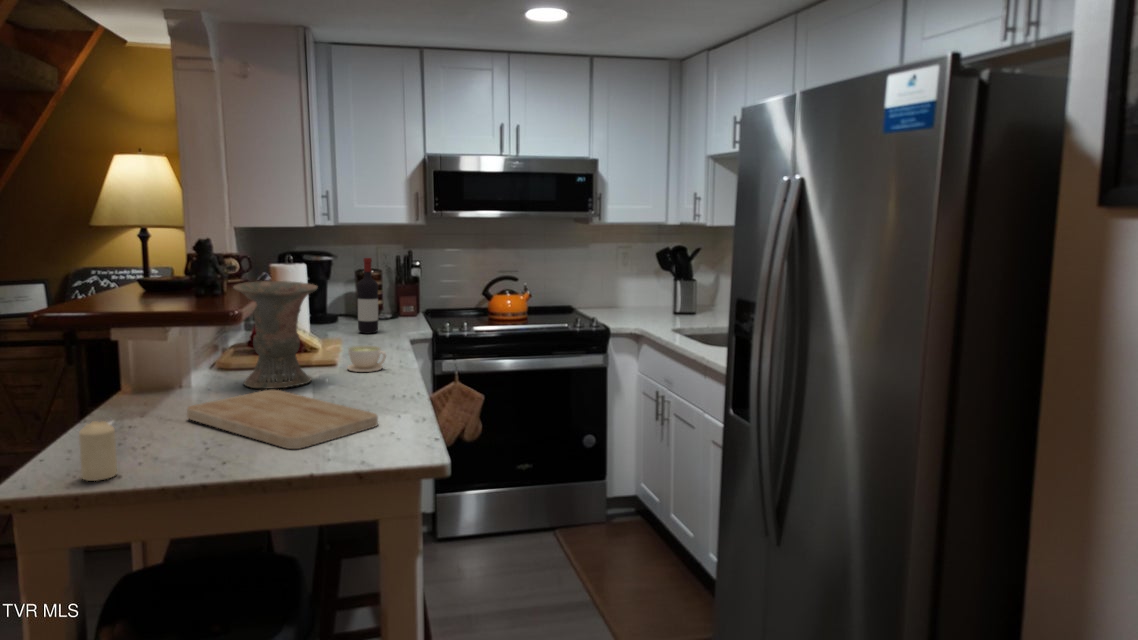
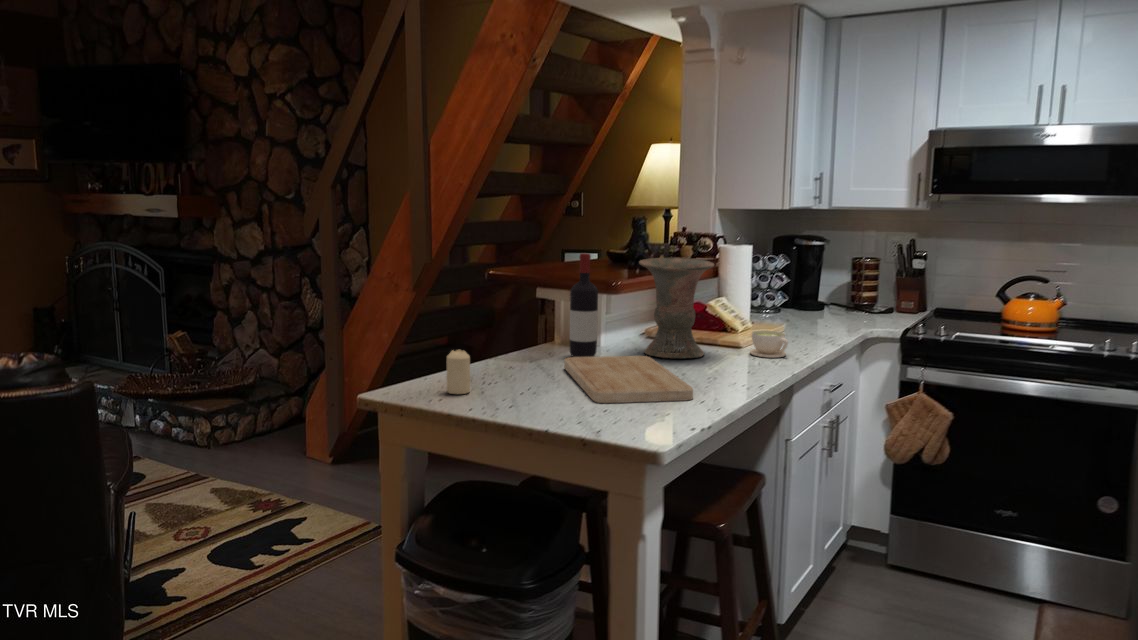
wine bottle: present [358,258,378,334] -> present [570,253,598,357]

